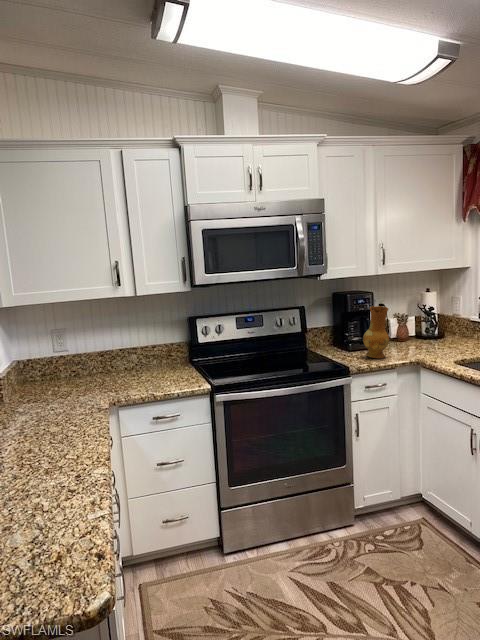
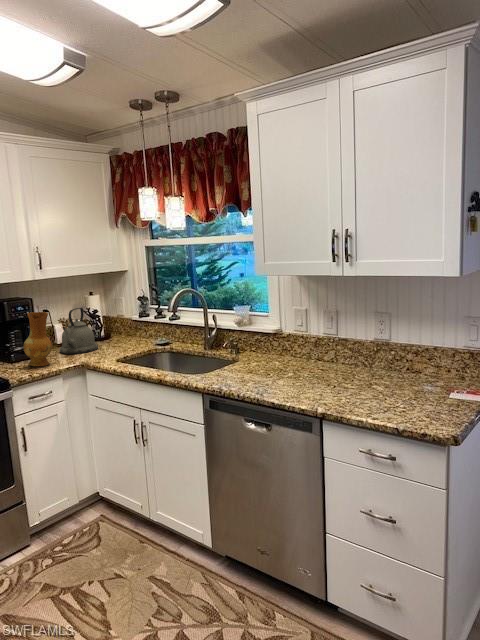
kettle: none [393,304,432,350] -> present [60,308,98,354]

